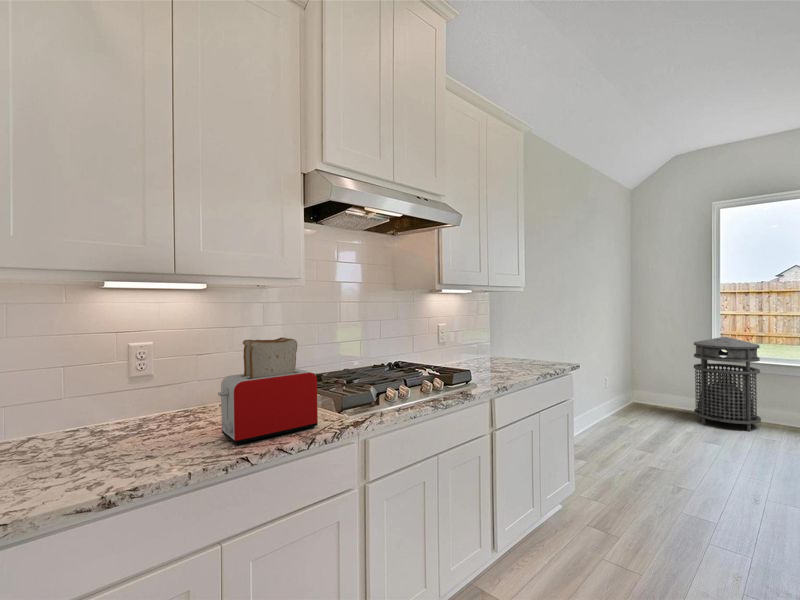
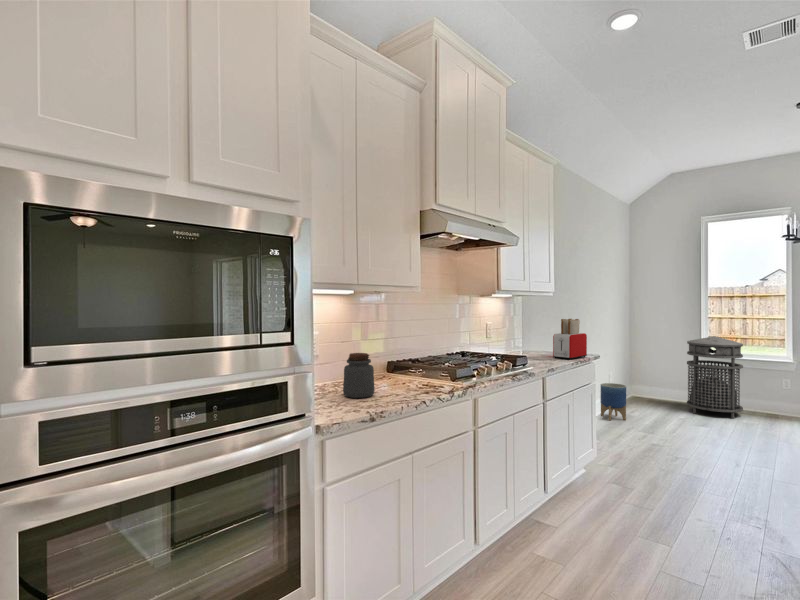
toaster: present [218,338,318,445] -> present [553,319,587,360]
jar: none [134,377,189,449] -> present [343,353,375,398]
planter: none [593,390,623,433] -> present [600,383,626,420]

